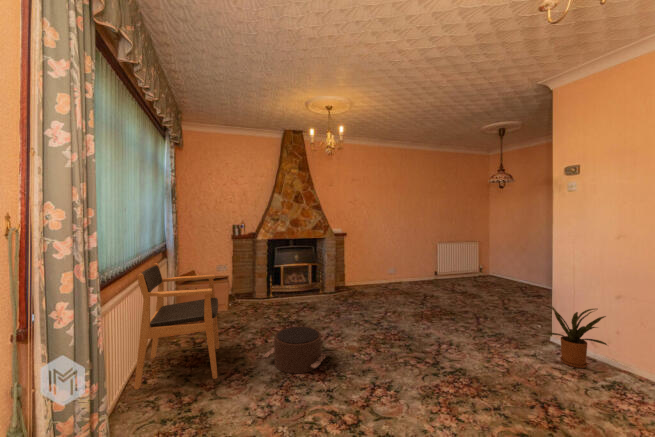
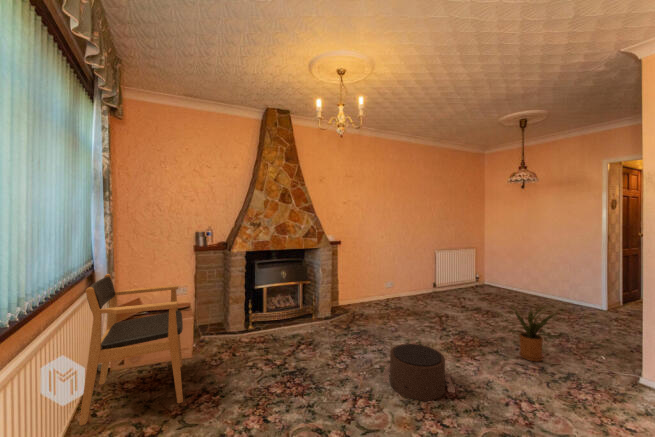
pouf: present [264,327,326,373] -> present [383,344,455,400]

